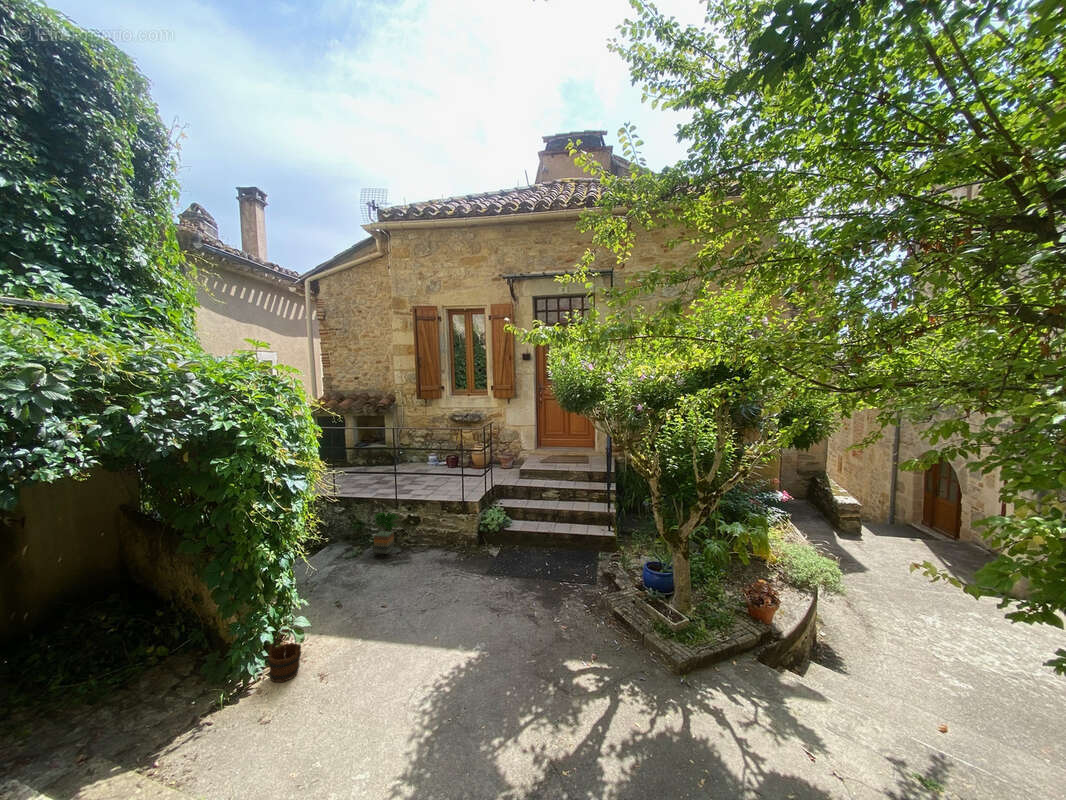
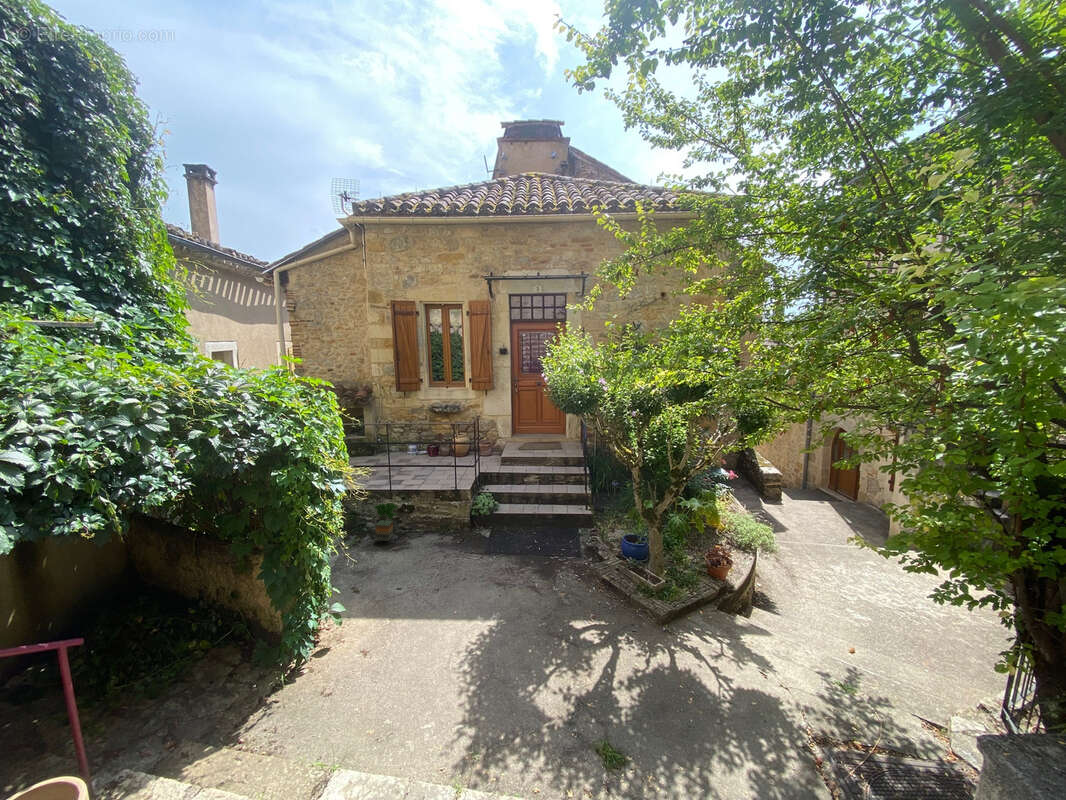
wooden bucket: present [268,629,301,682] -> none [319,614,348,661]

